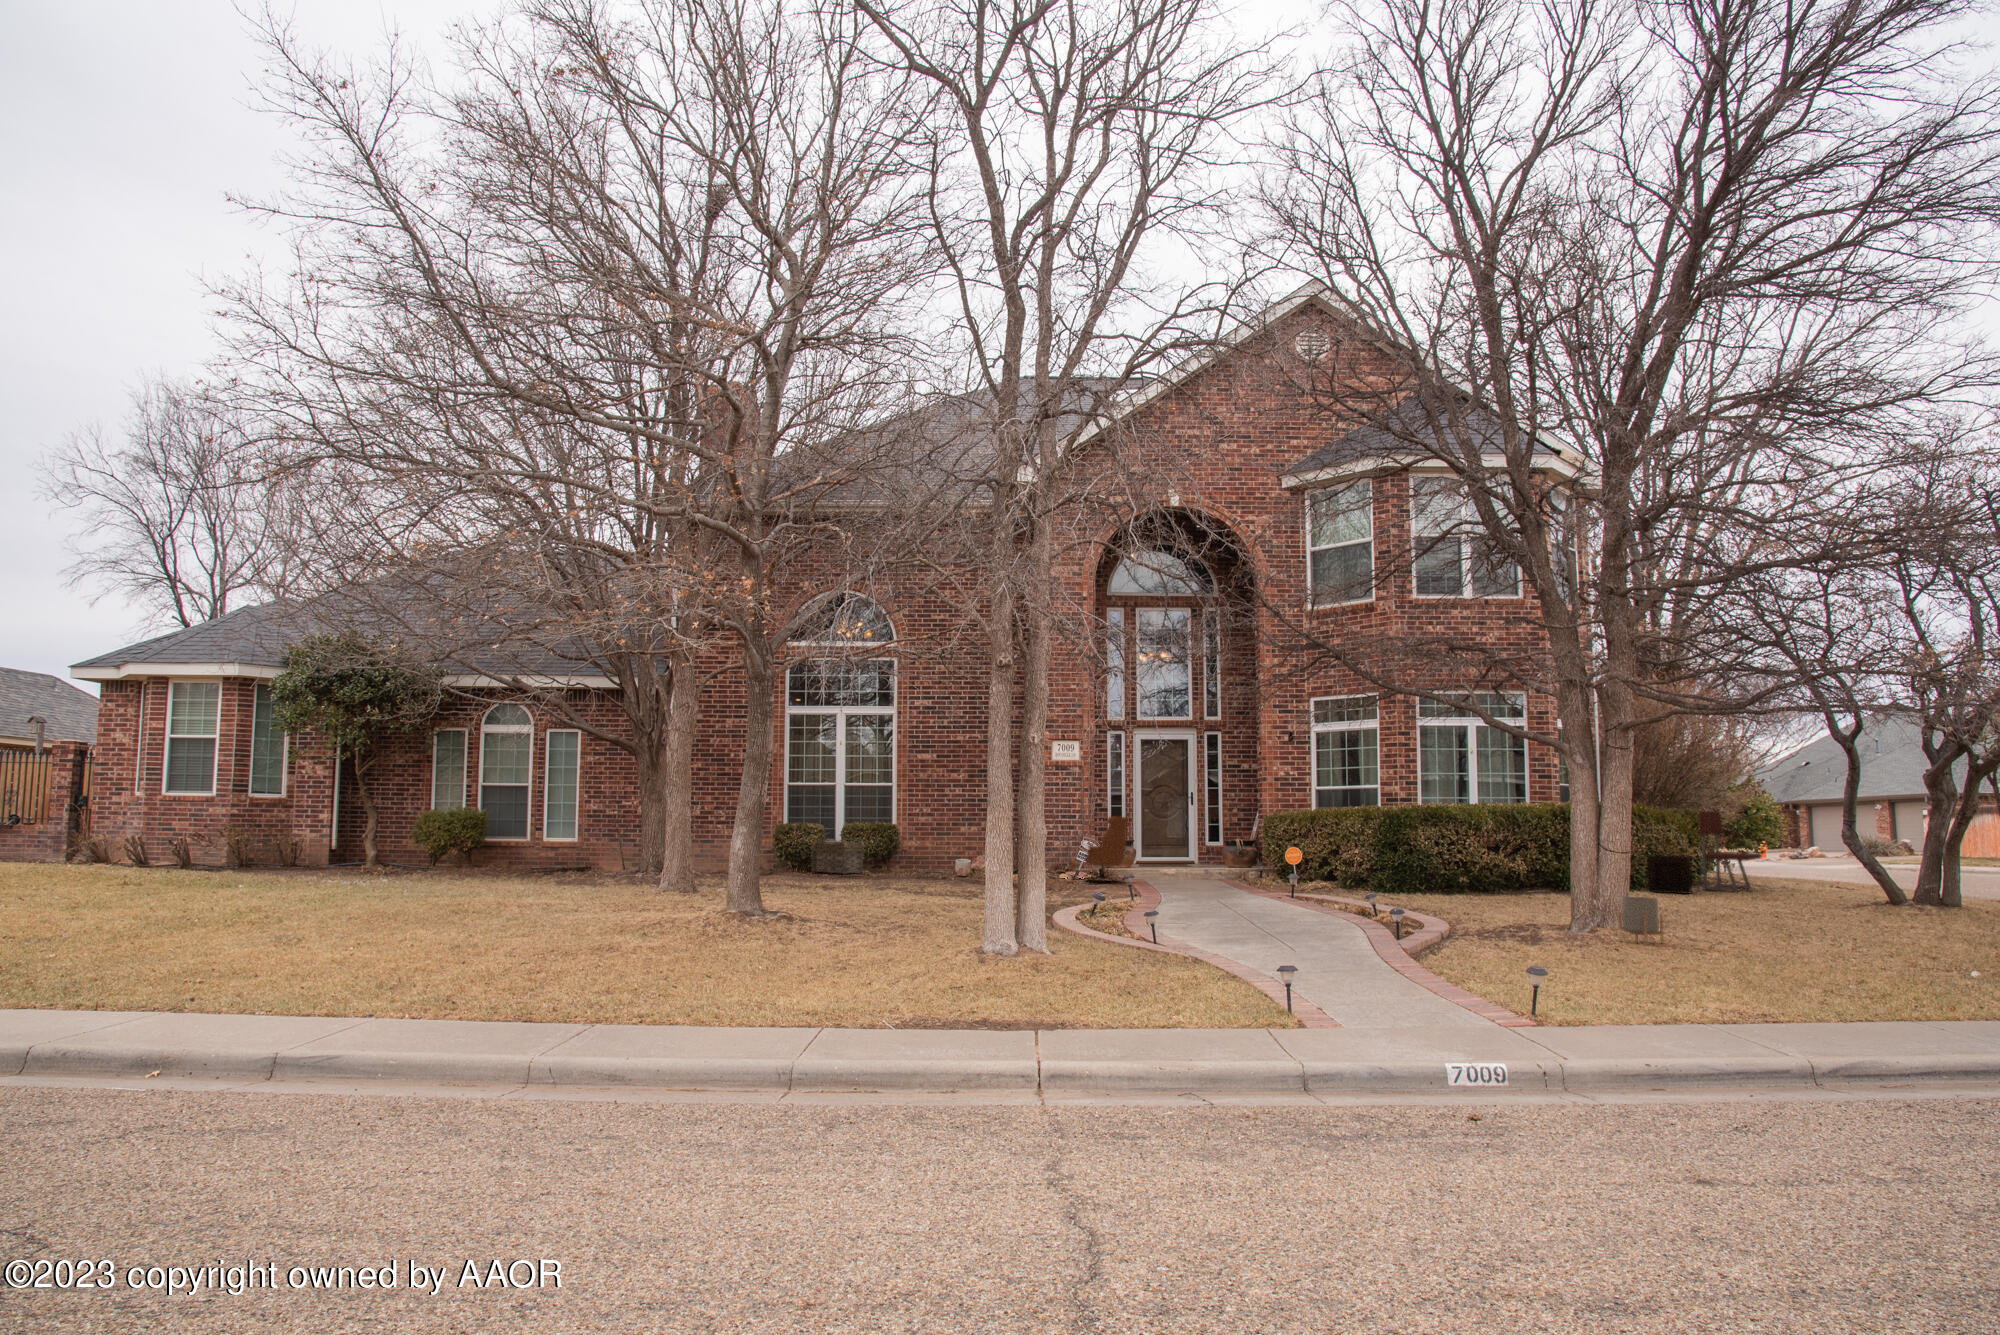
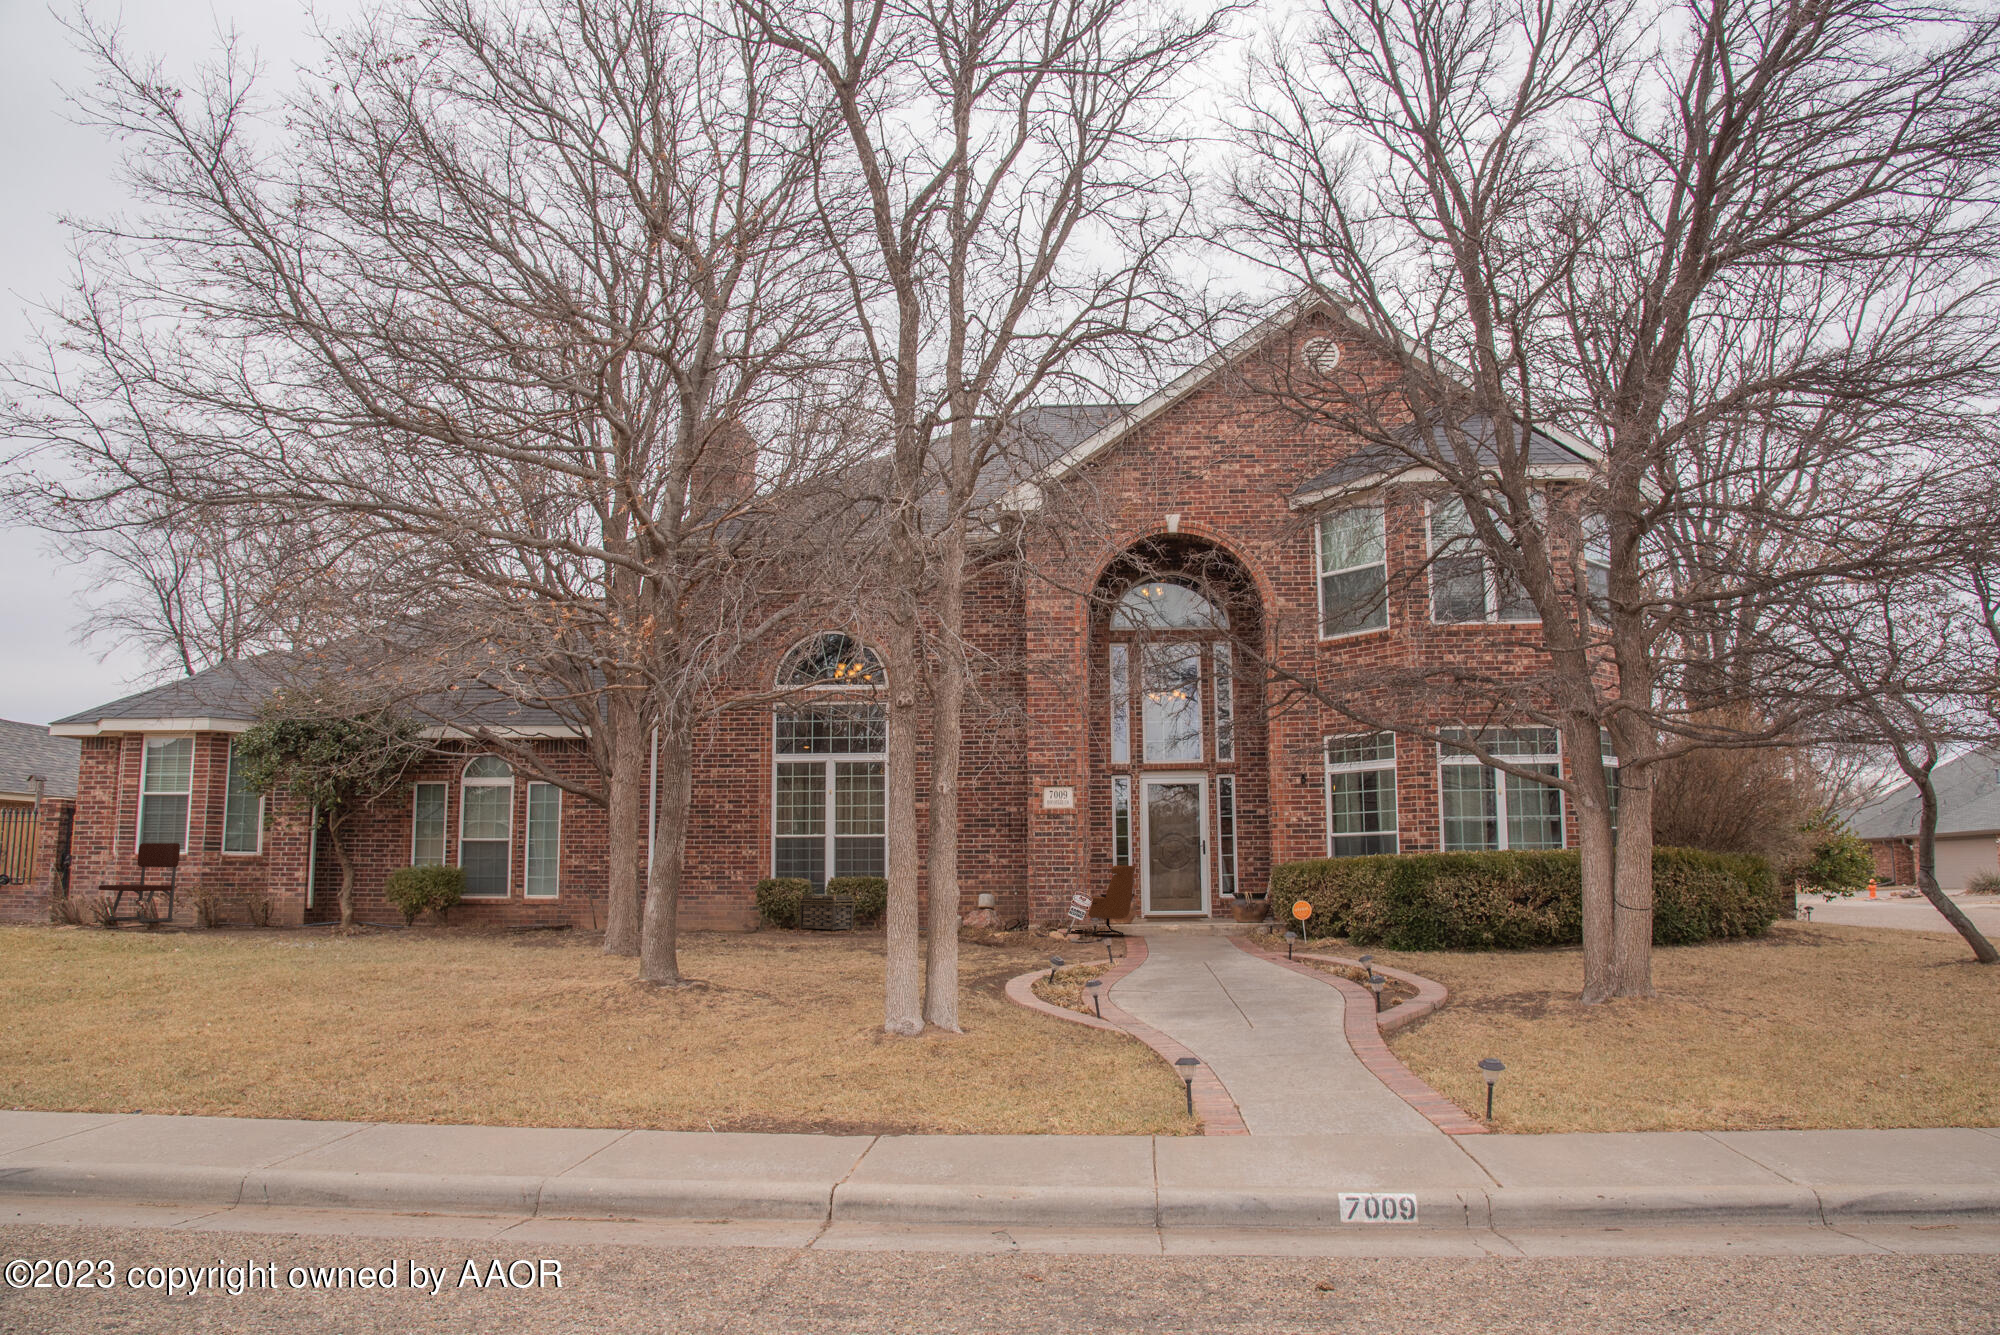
bench: present [1698,811,1762,892] -> present [99,843,180,922]
wooden crate: present [1647,855,1692,894] -> none [1684,902,1733,943]
planter: present [1618,897,1664,945] -> none [1649,938,1697,988]

